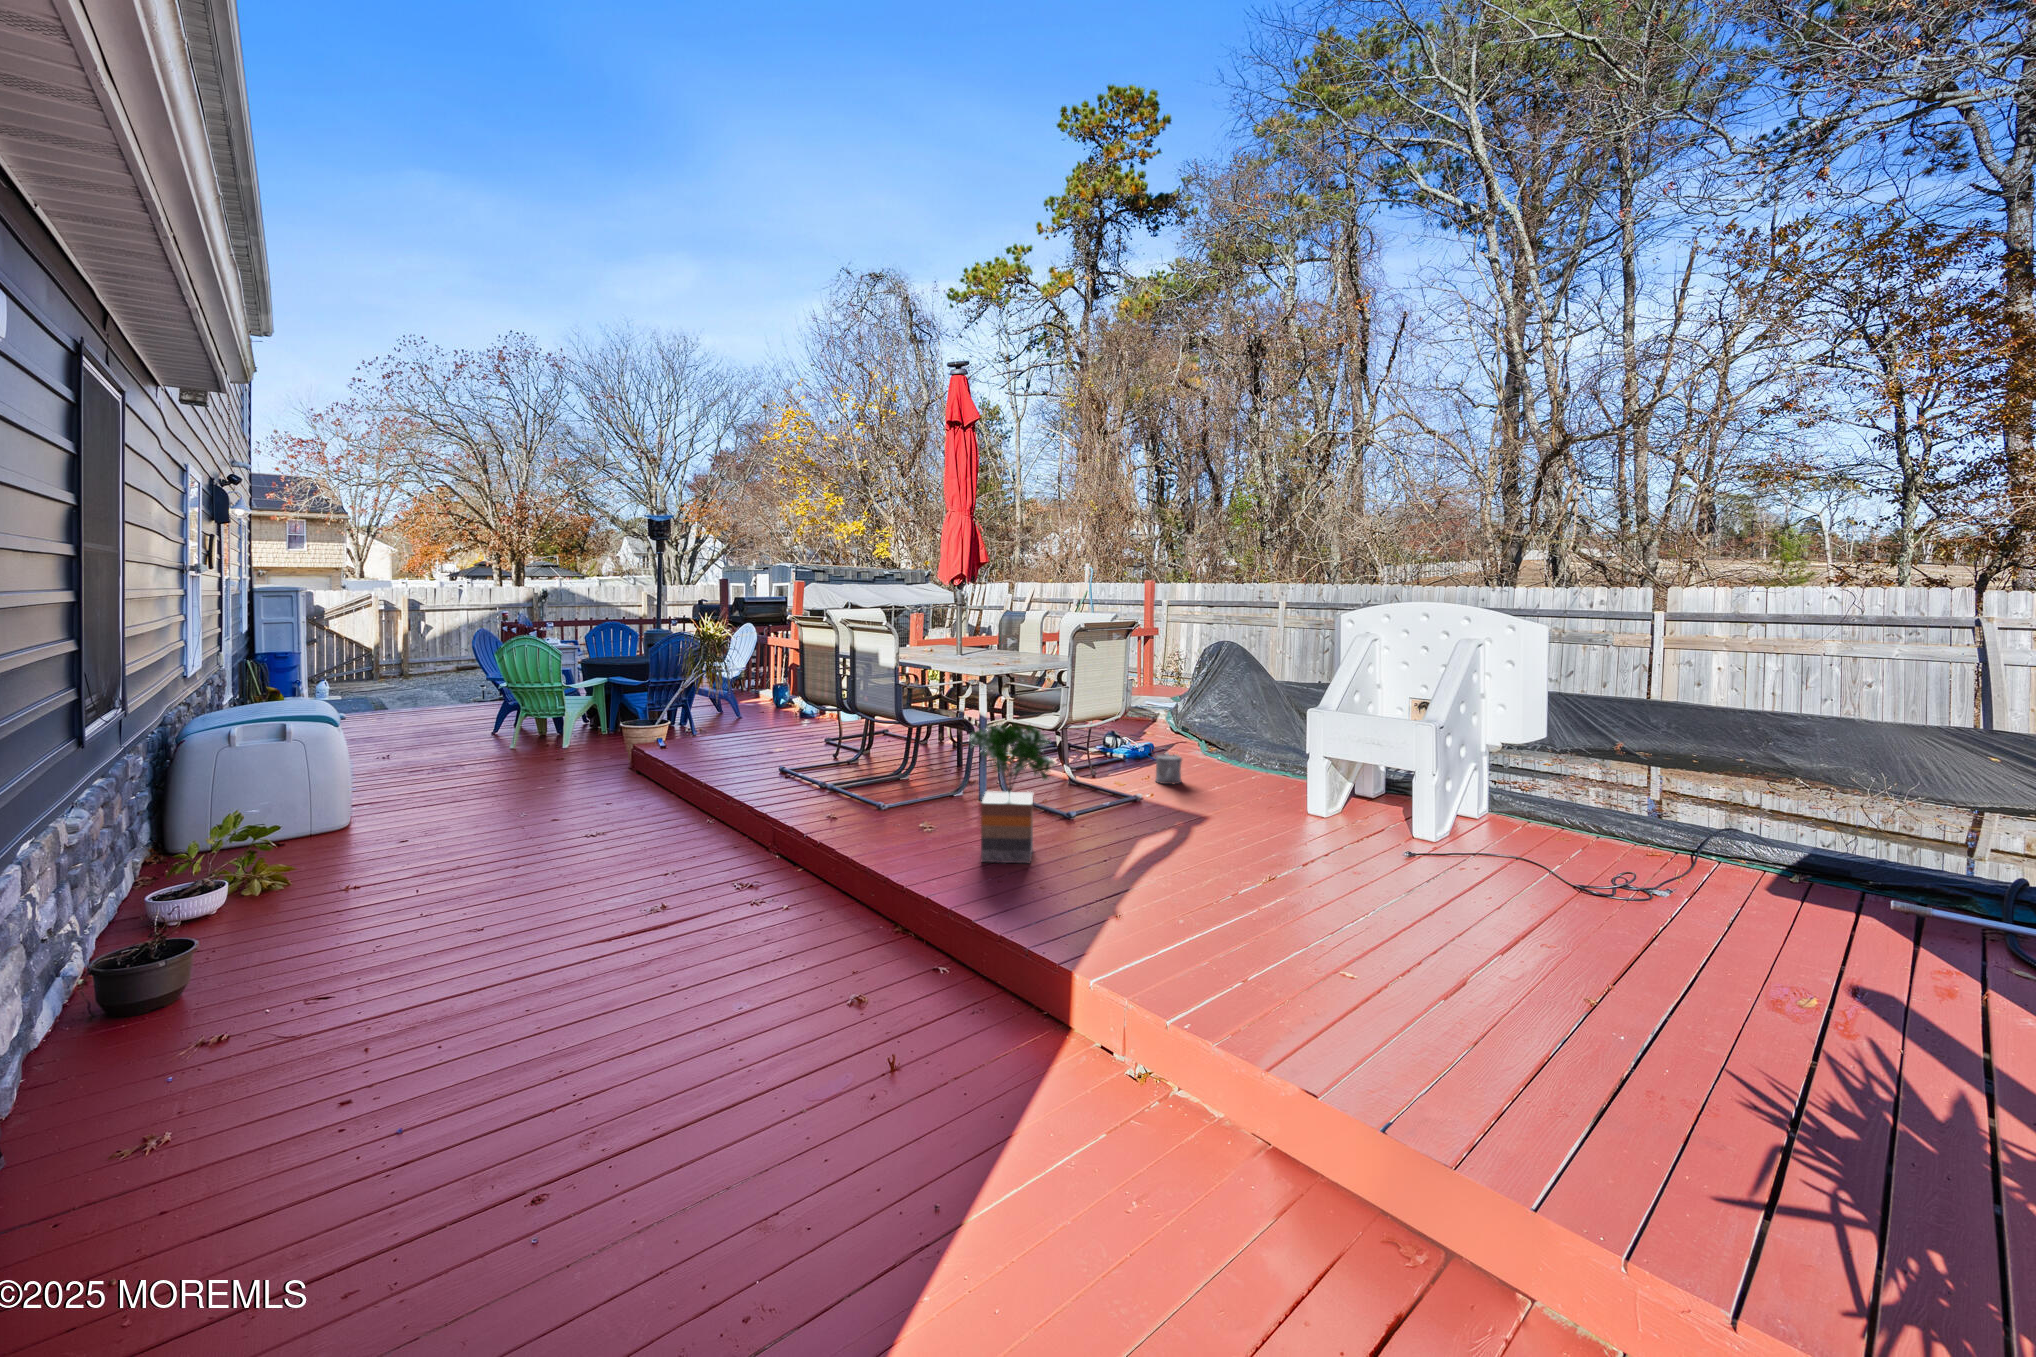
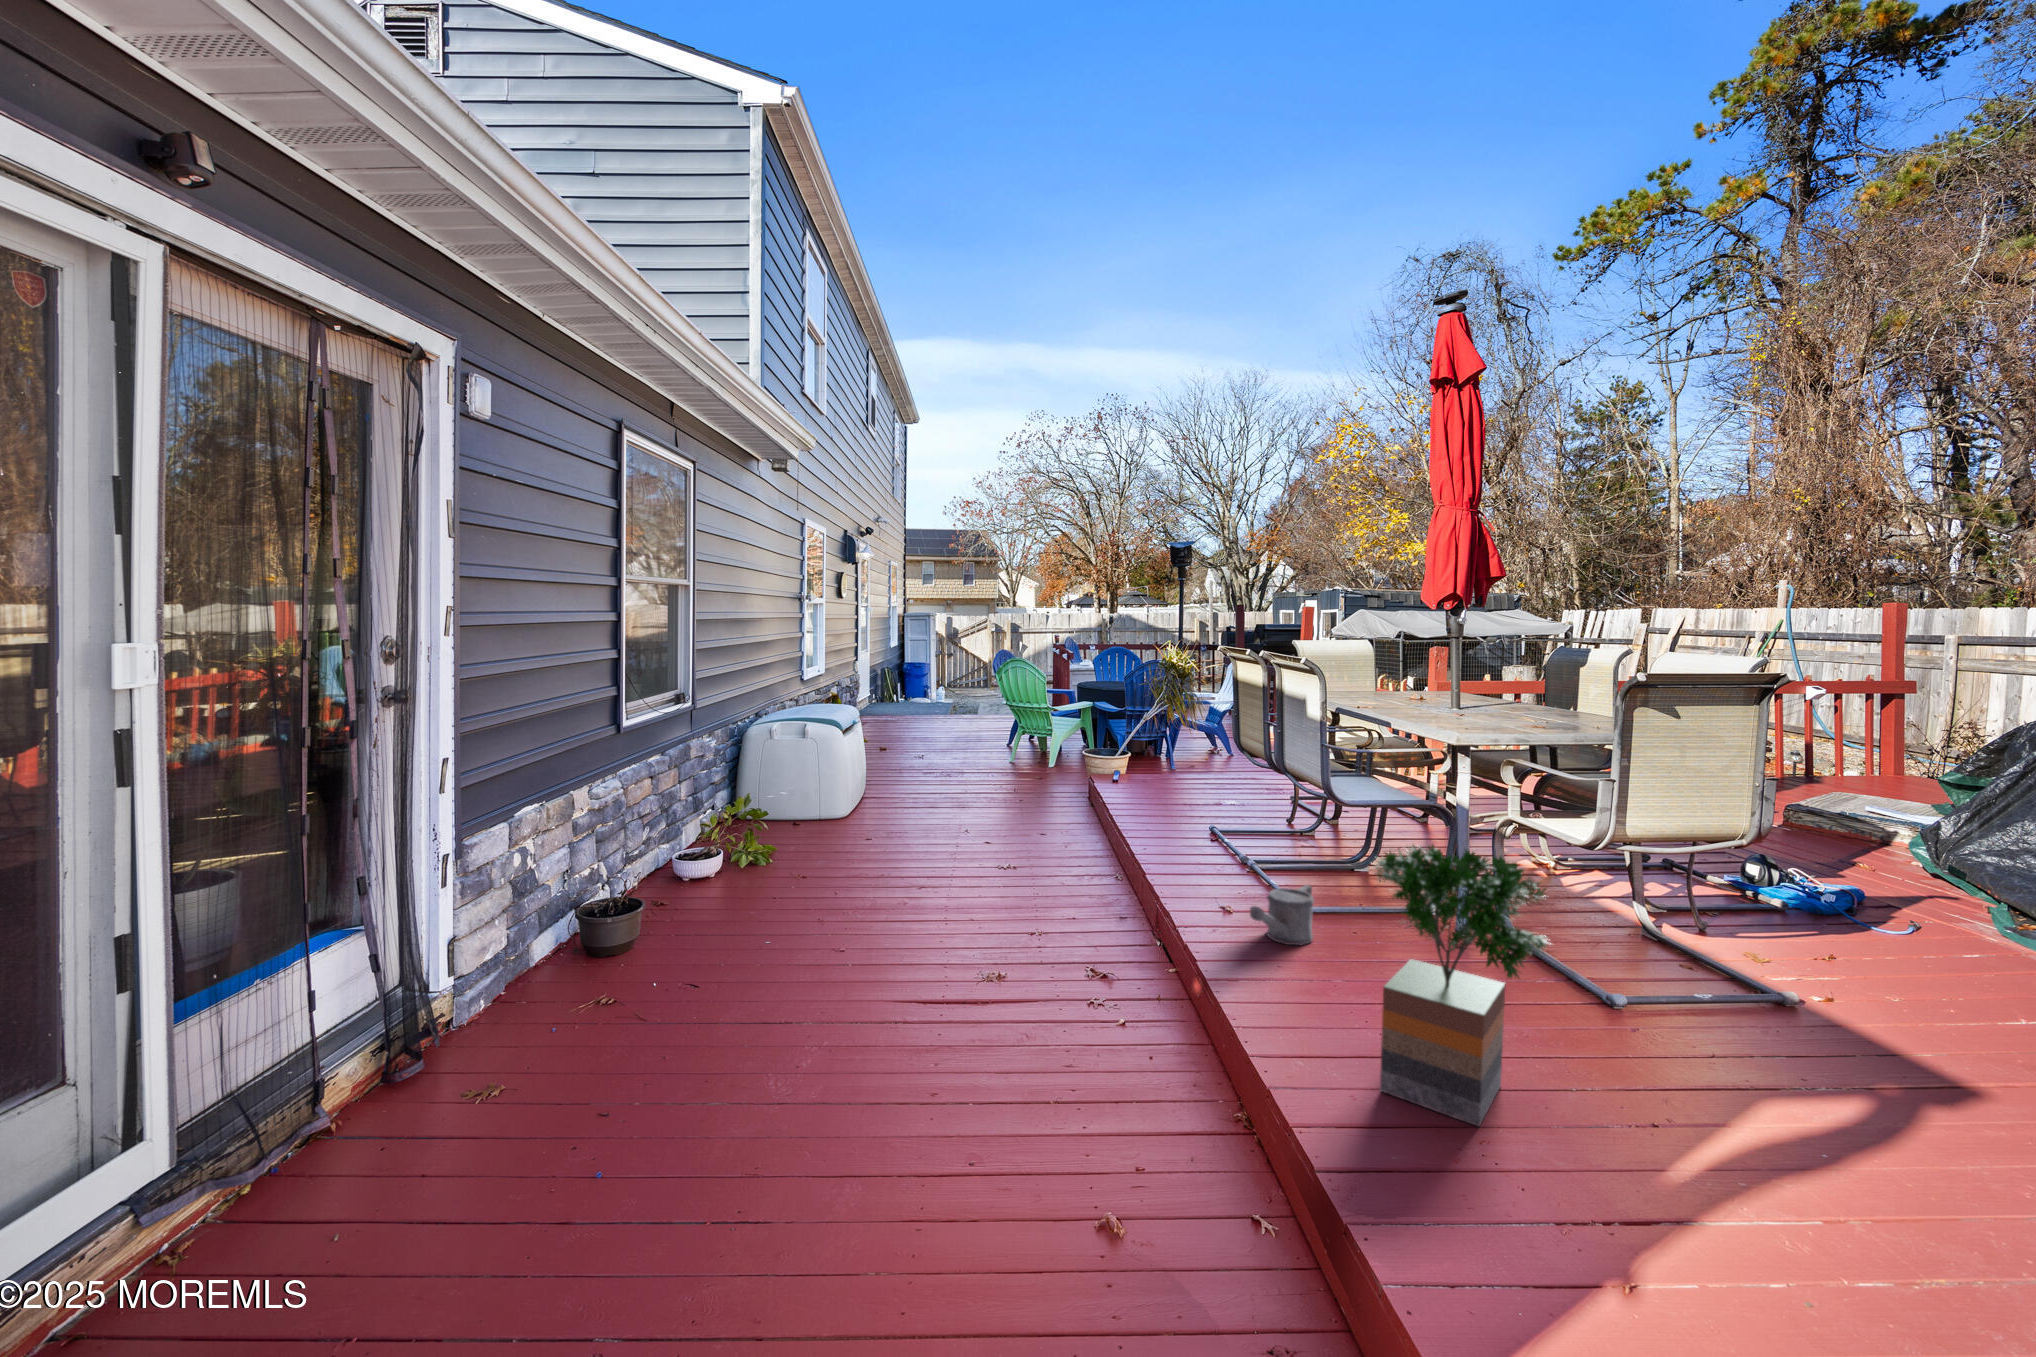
watering can: present [1156,753,1182,784] -> present [1250,885,1314,945]

